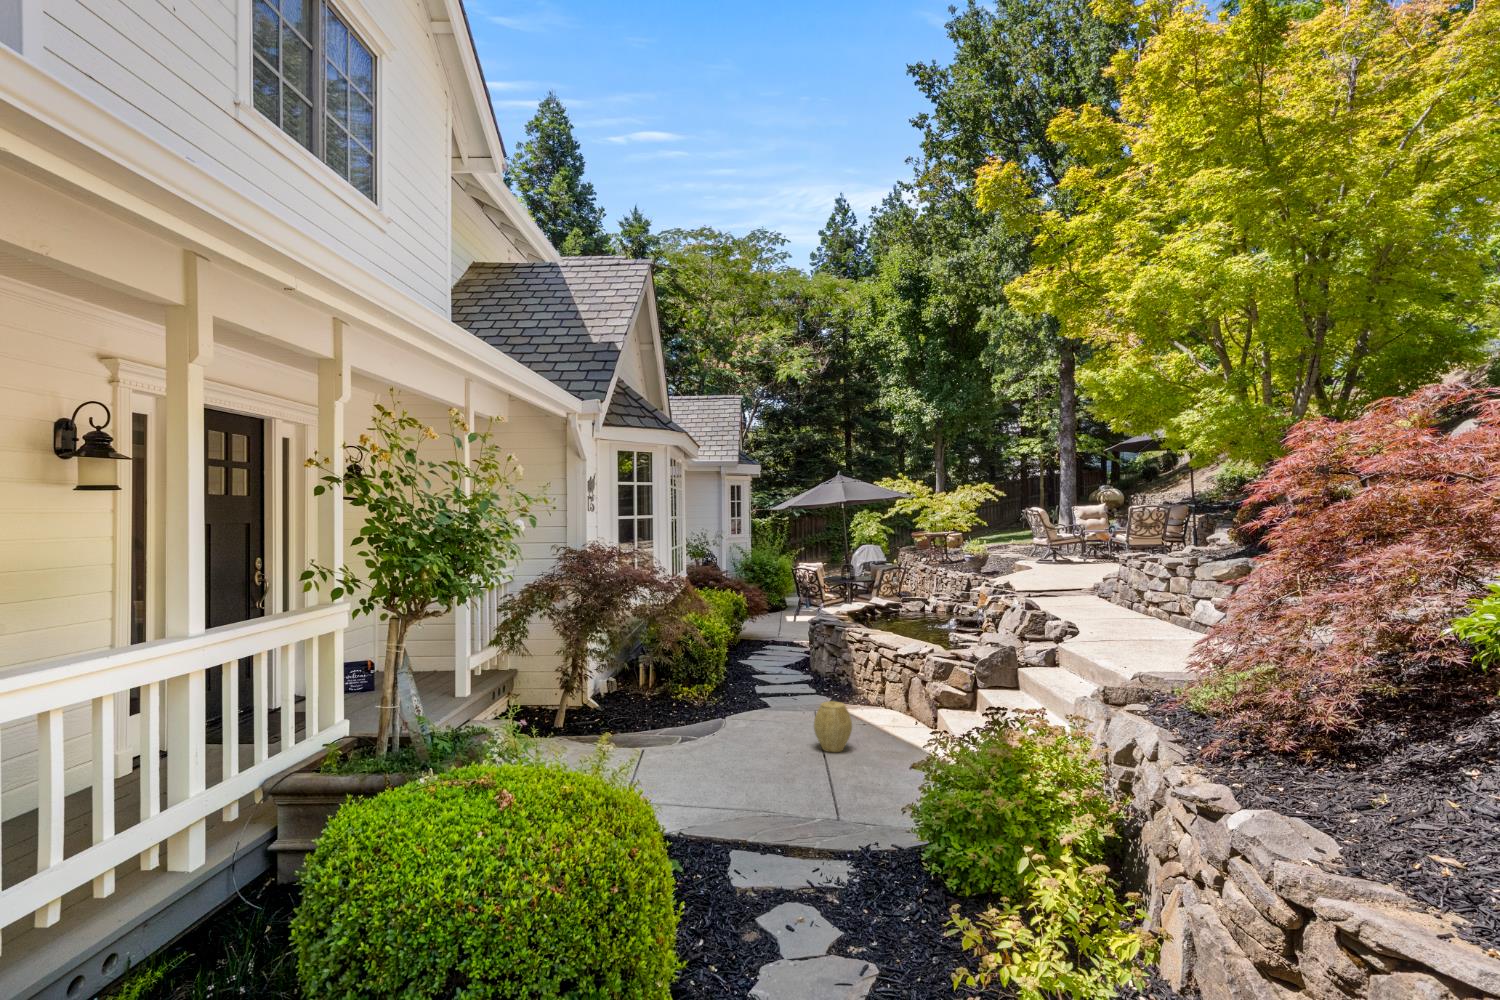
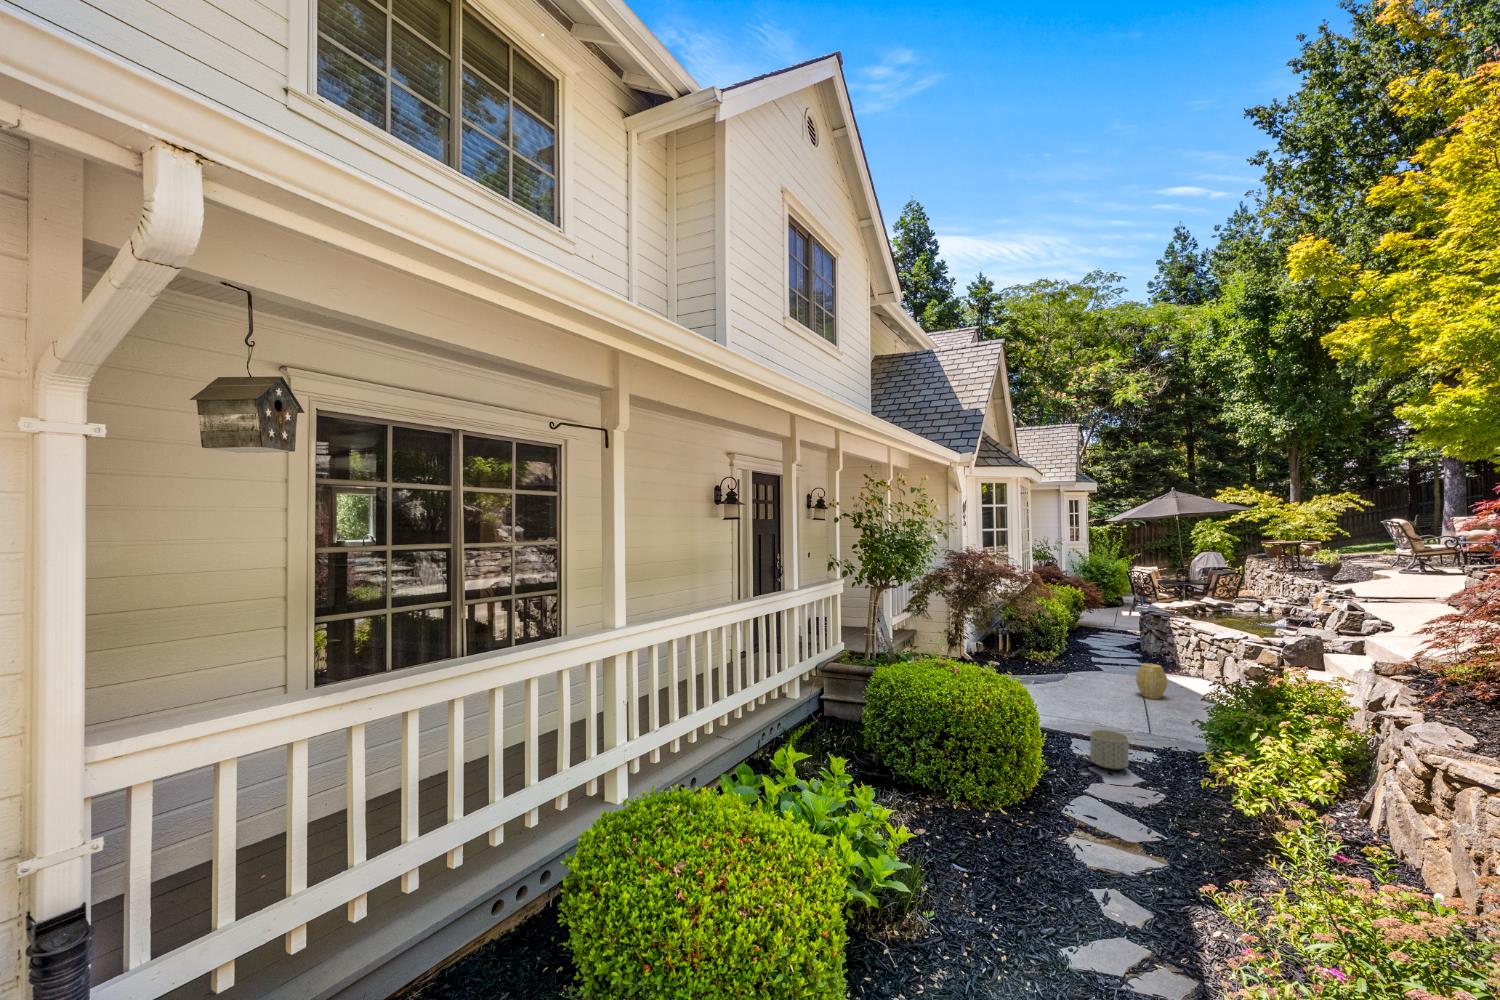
planter: none [760,853,819,929] -> present [1090,730,1129,770]

